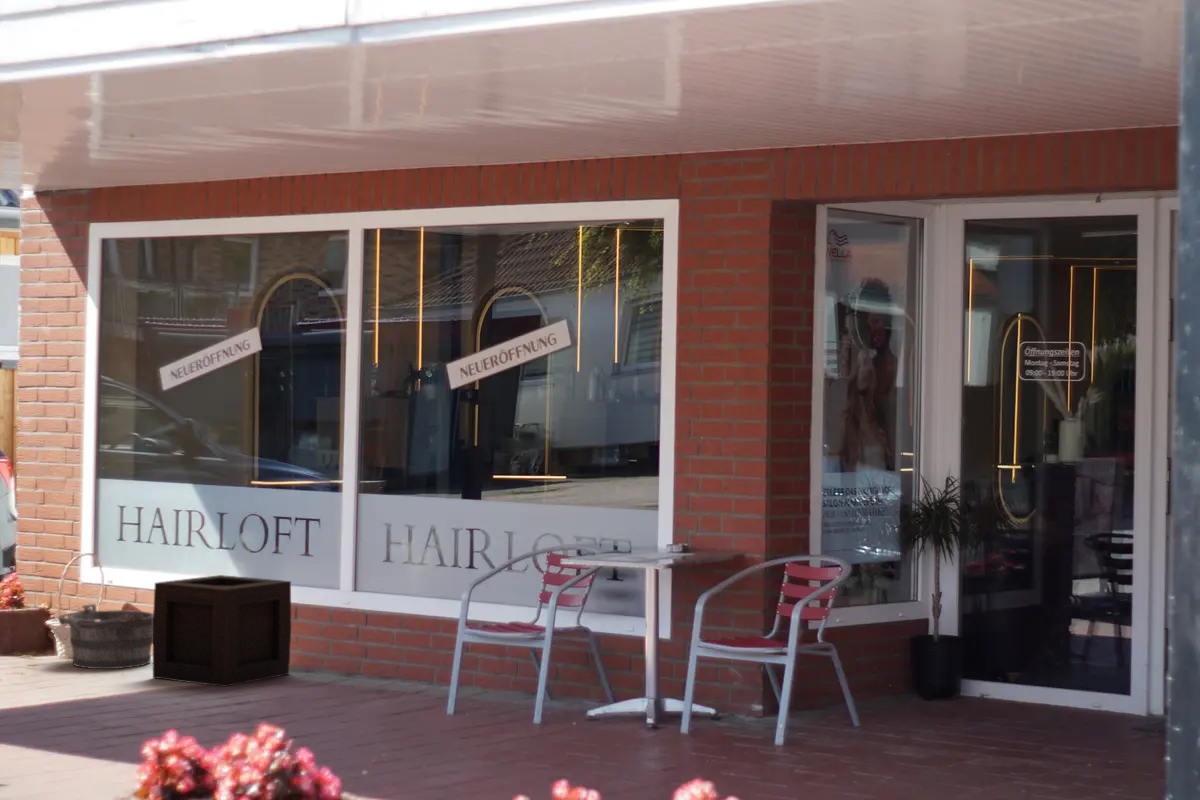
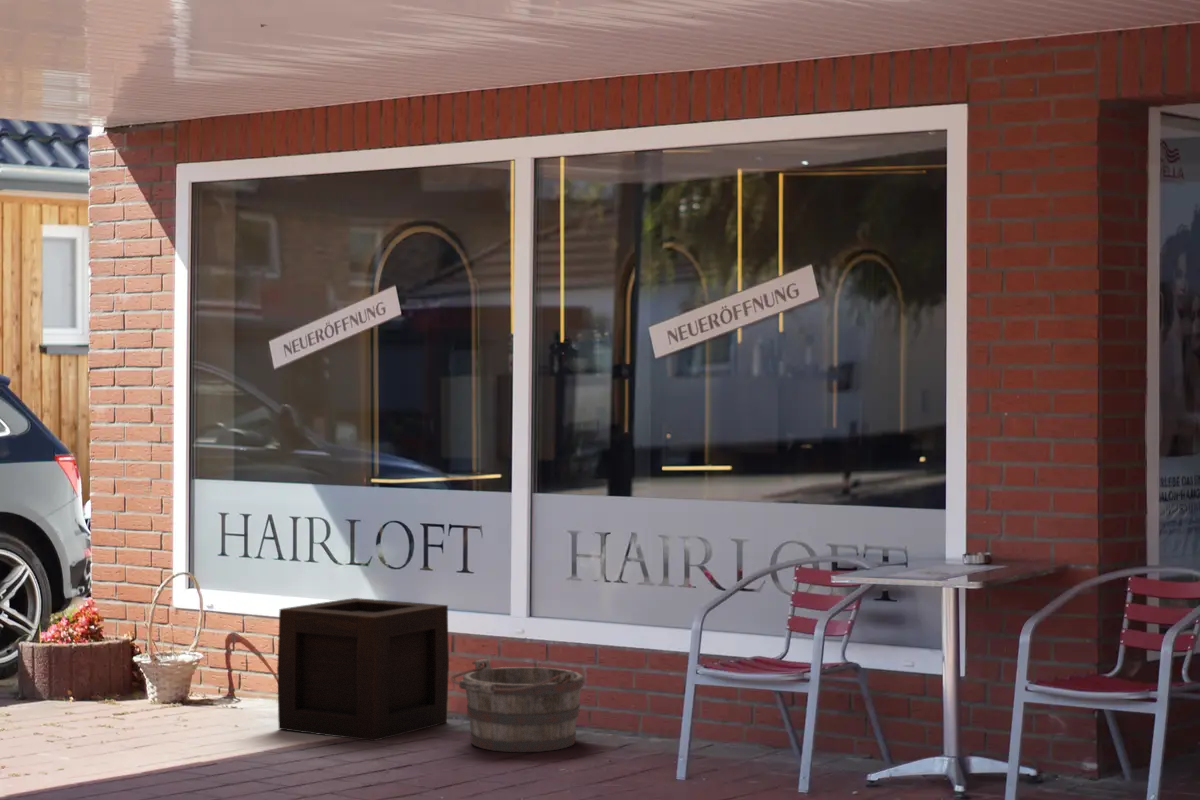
bucket: present [58,604,153,669] -> present [450,659,584,752]

